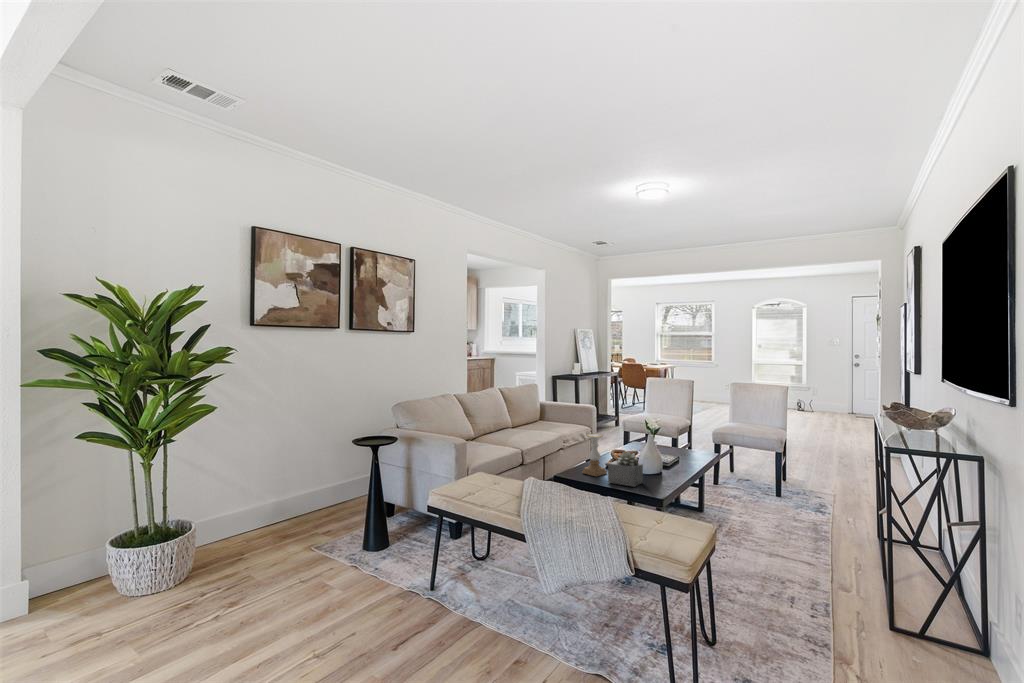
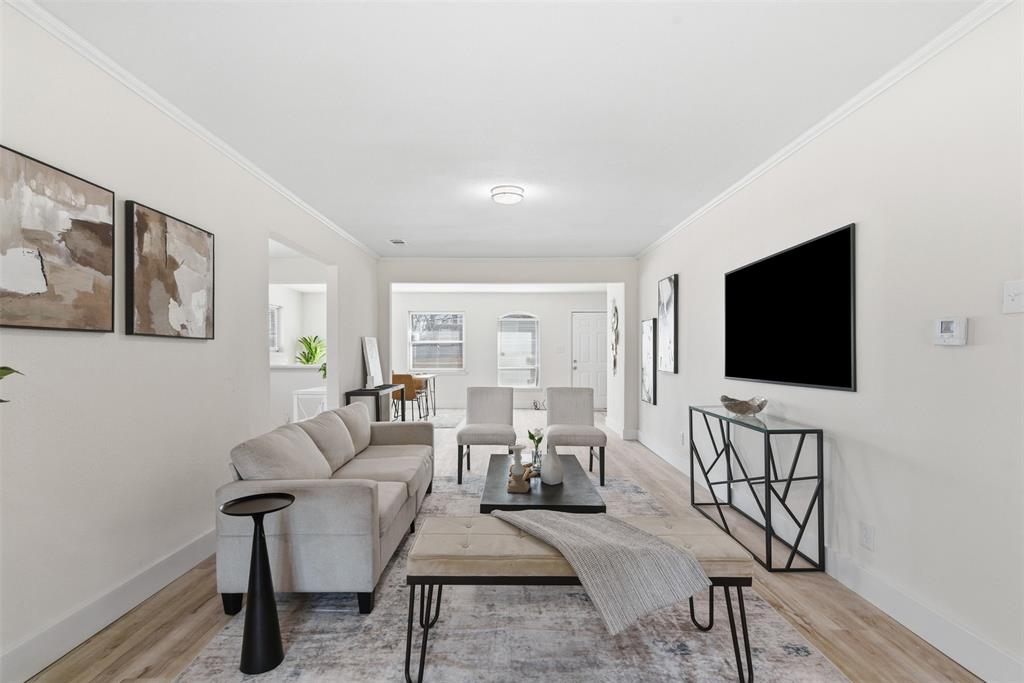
succulent plant: present [608,452,643,487] -> none [547,458,580,496]

